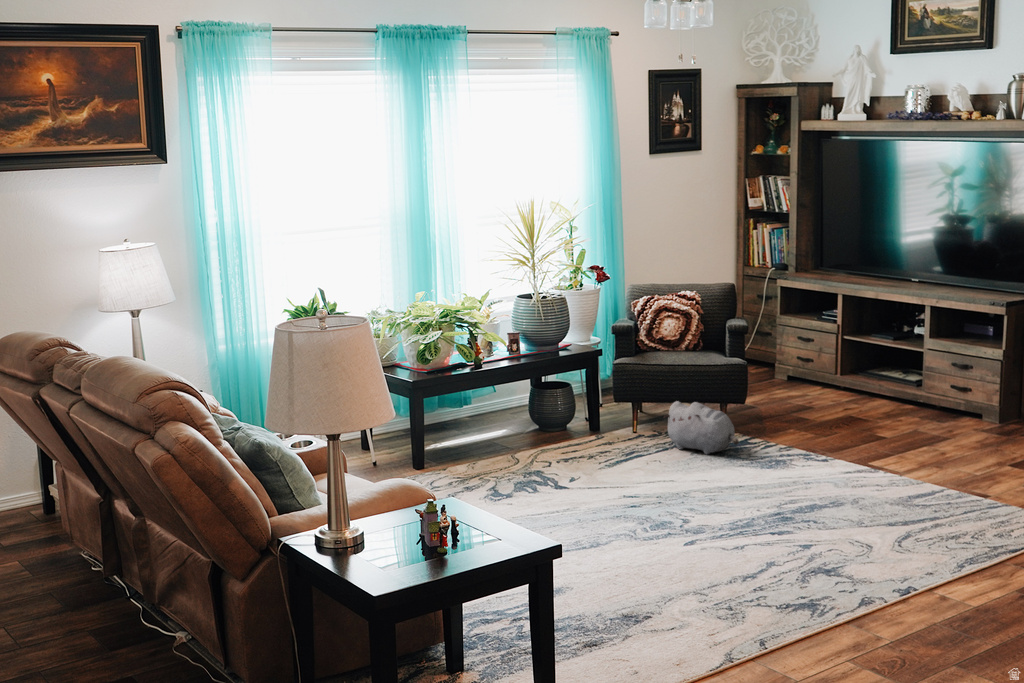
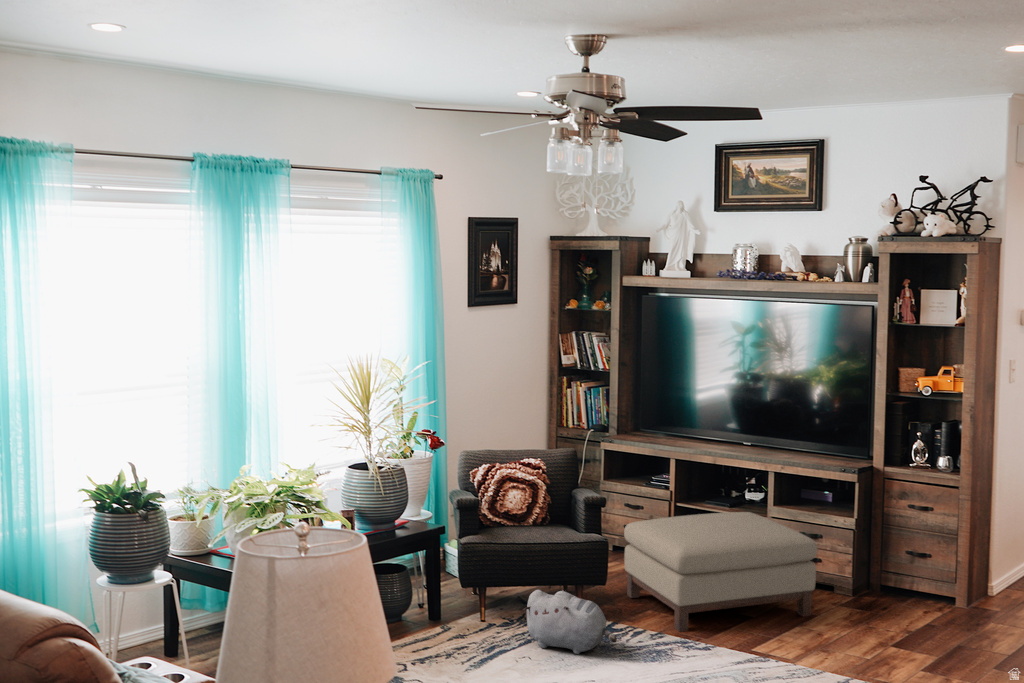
ottoman: none [774,344,949,444] -> present [624,512,817,632]

